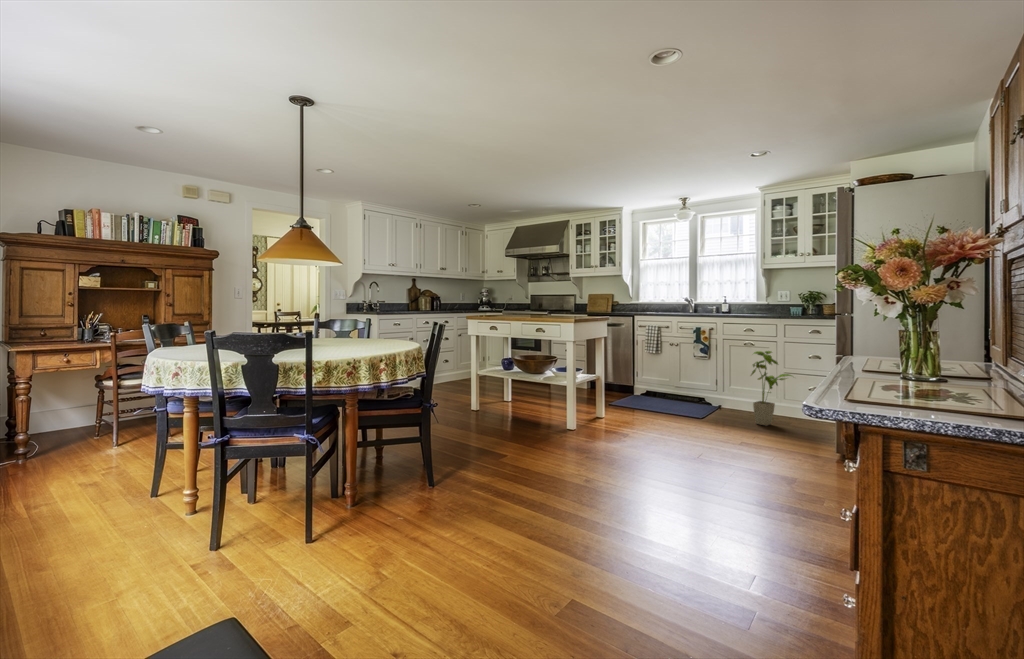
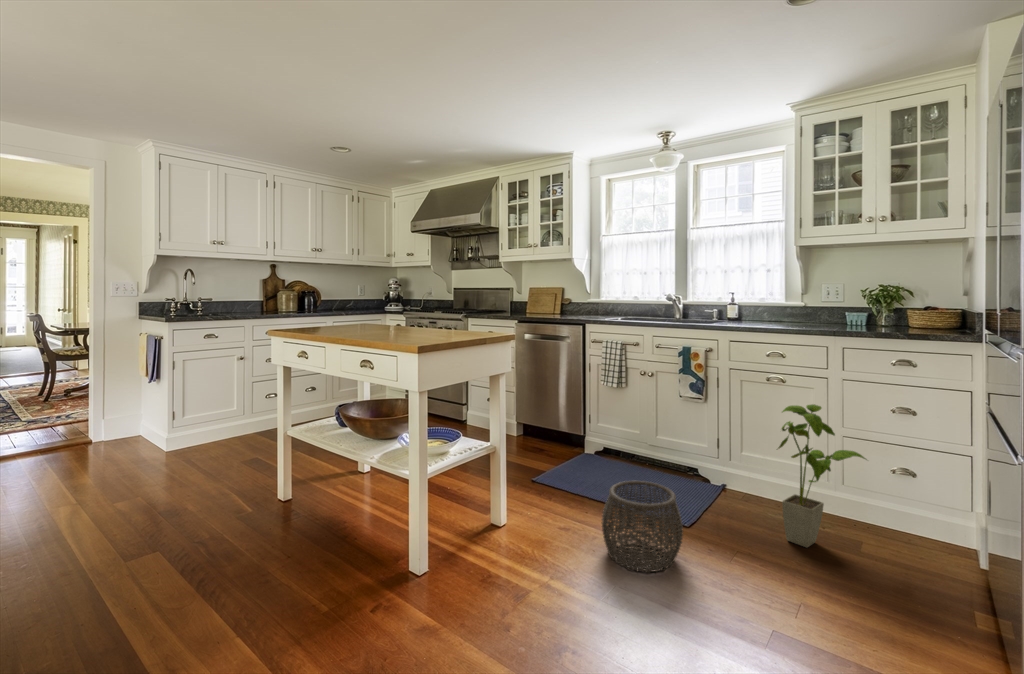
woven basket: none [660,391,703,432] -> present [602,481,683,573]

